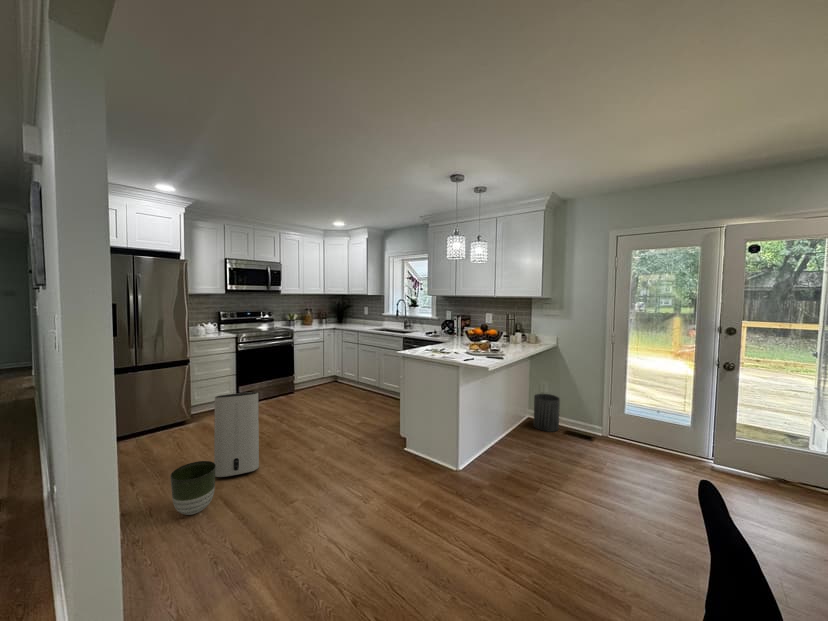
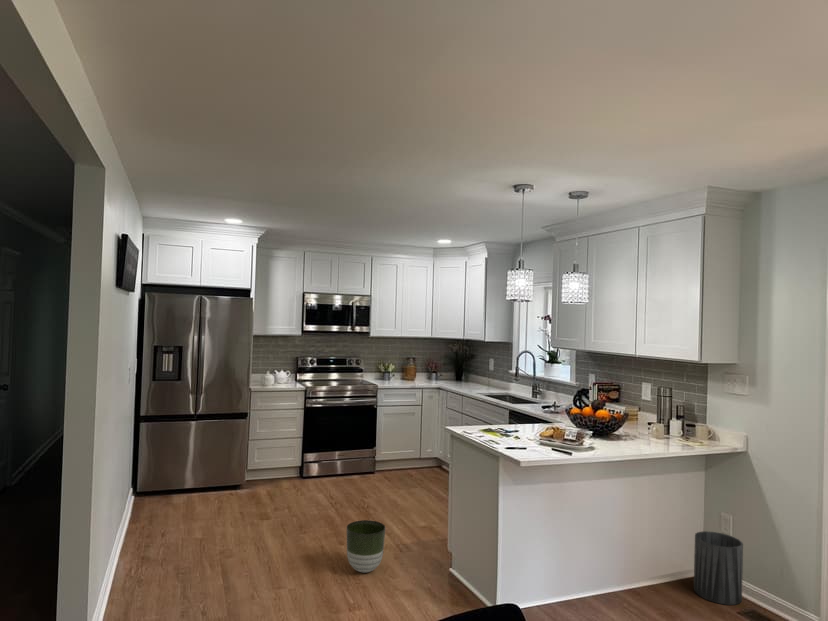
air purifier: present [214,392,259,477] -> none [227,456,281,551]
planter: present [170,461,216,515] -> present [347,520,385,573]

